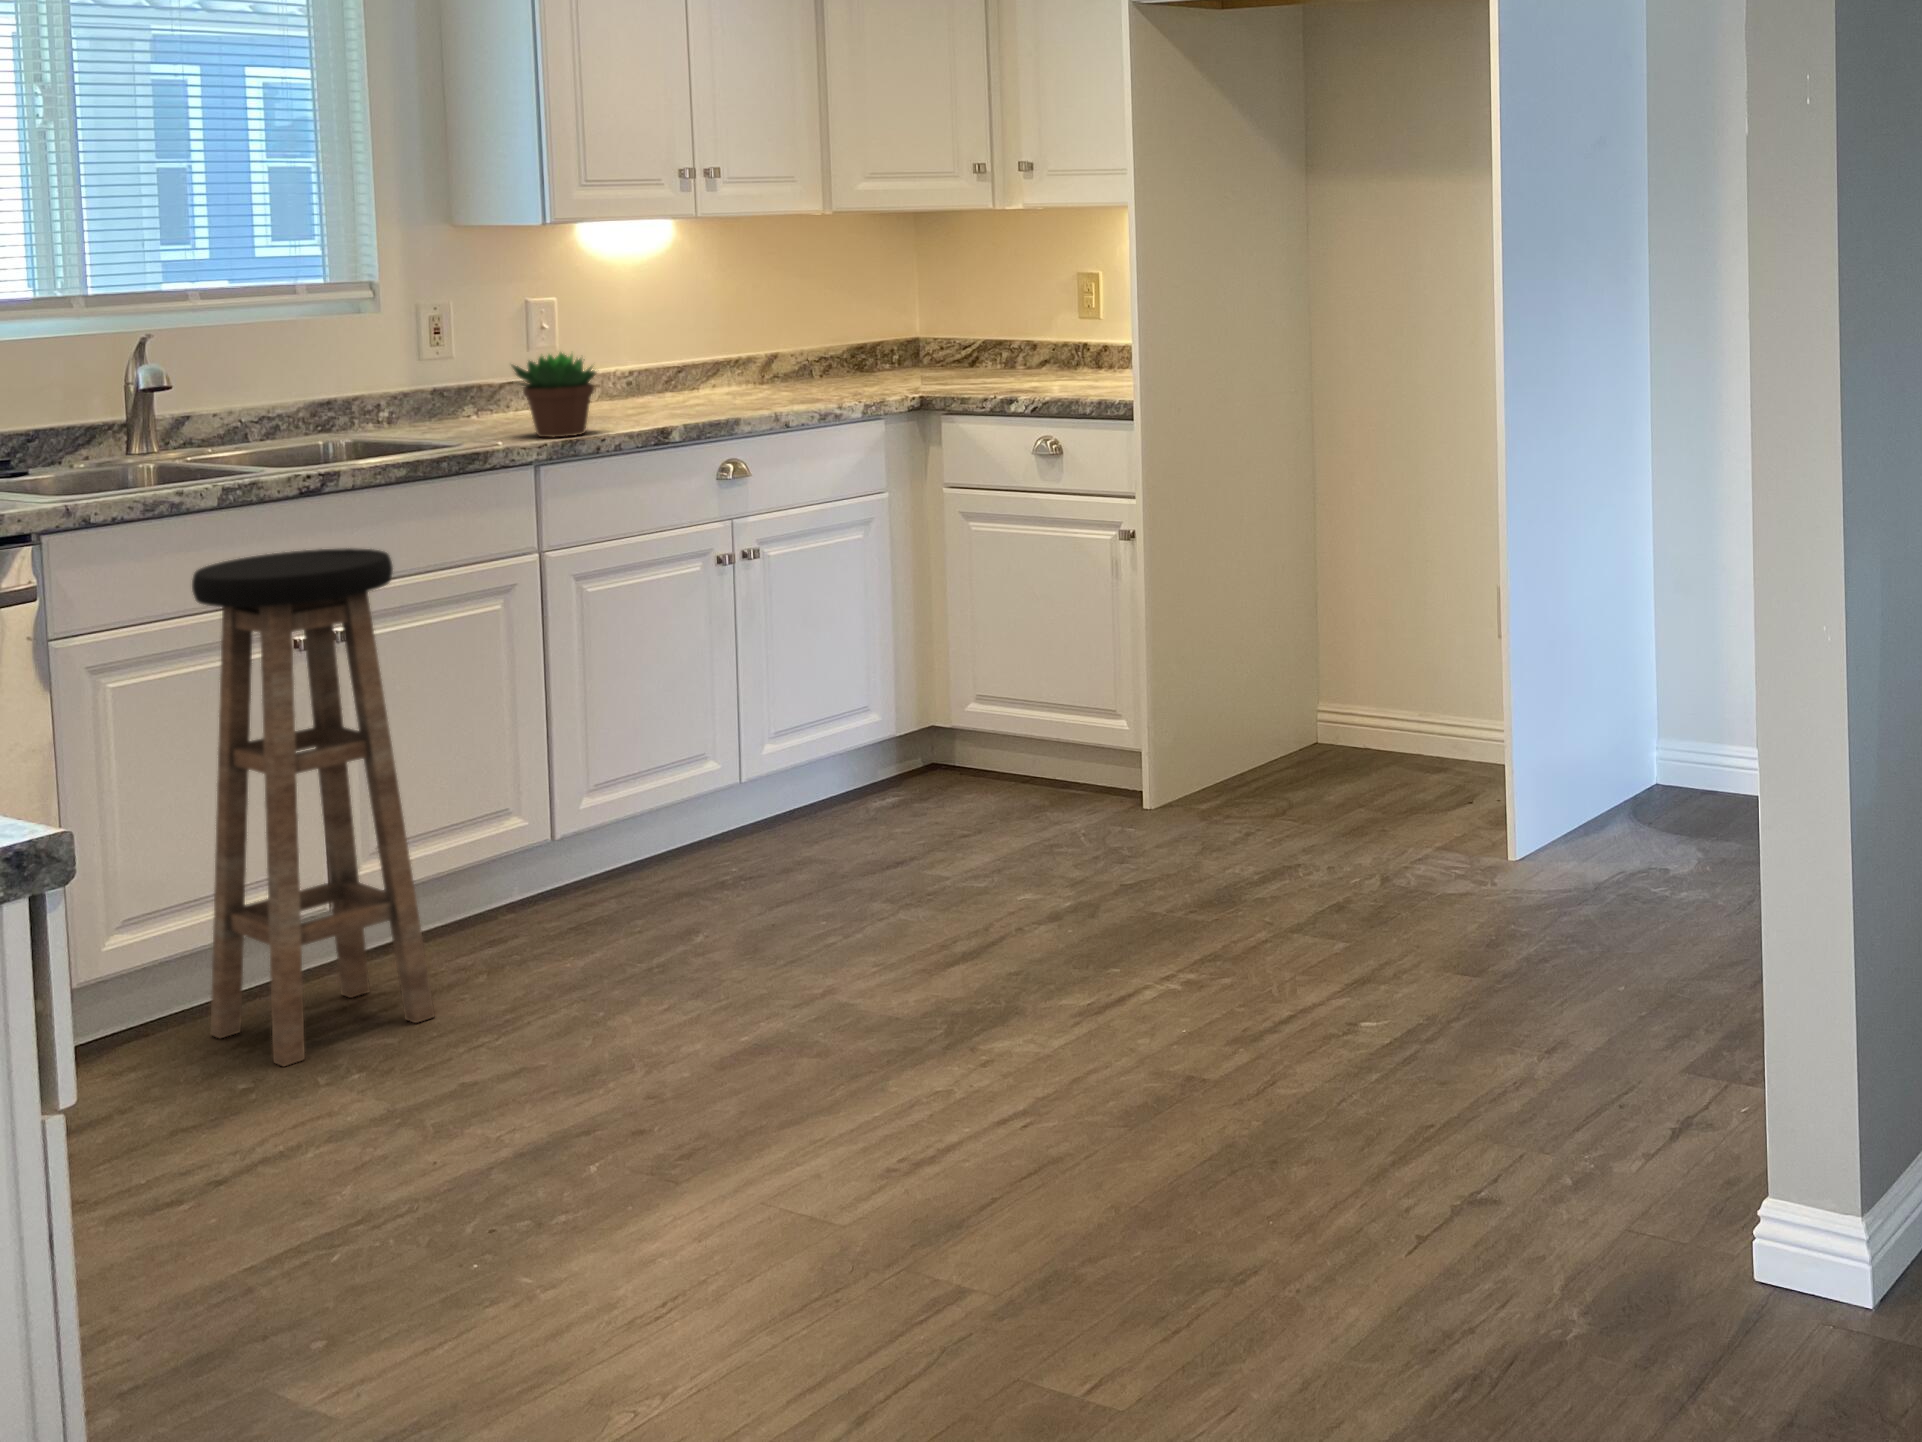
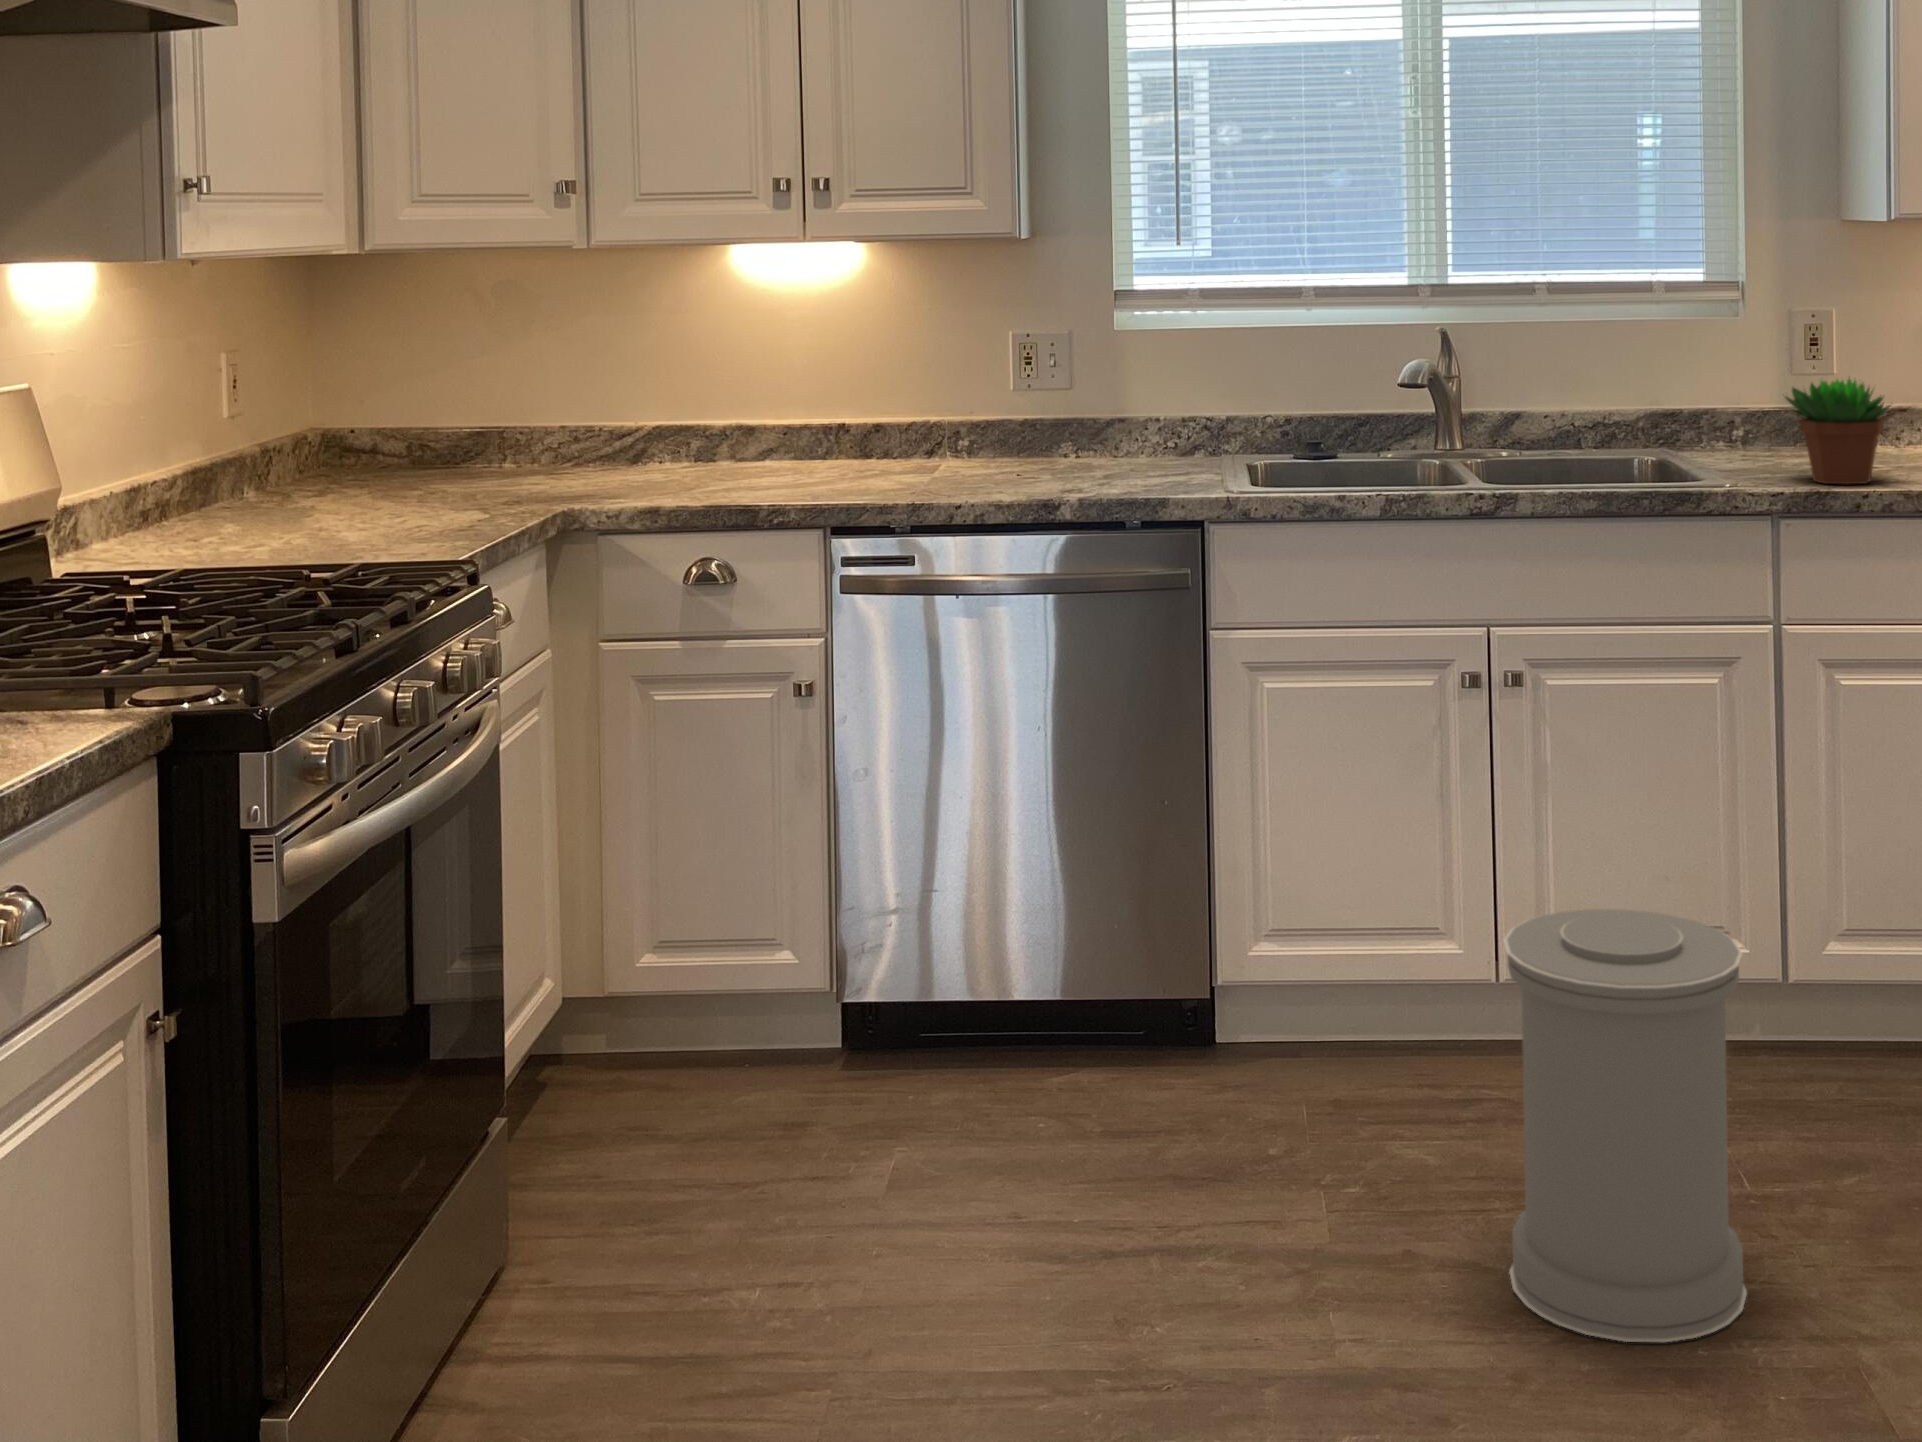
bar stool: present [192,548,435,1066] -> none [1282,577,1483,1156]
trash can: none [540,751,739,1059] -> present [1503,909,1747,1342]

